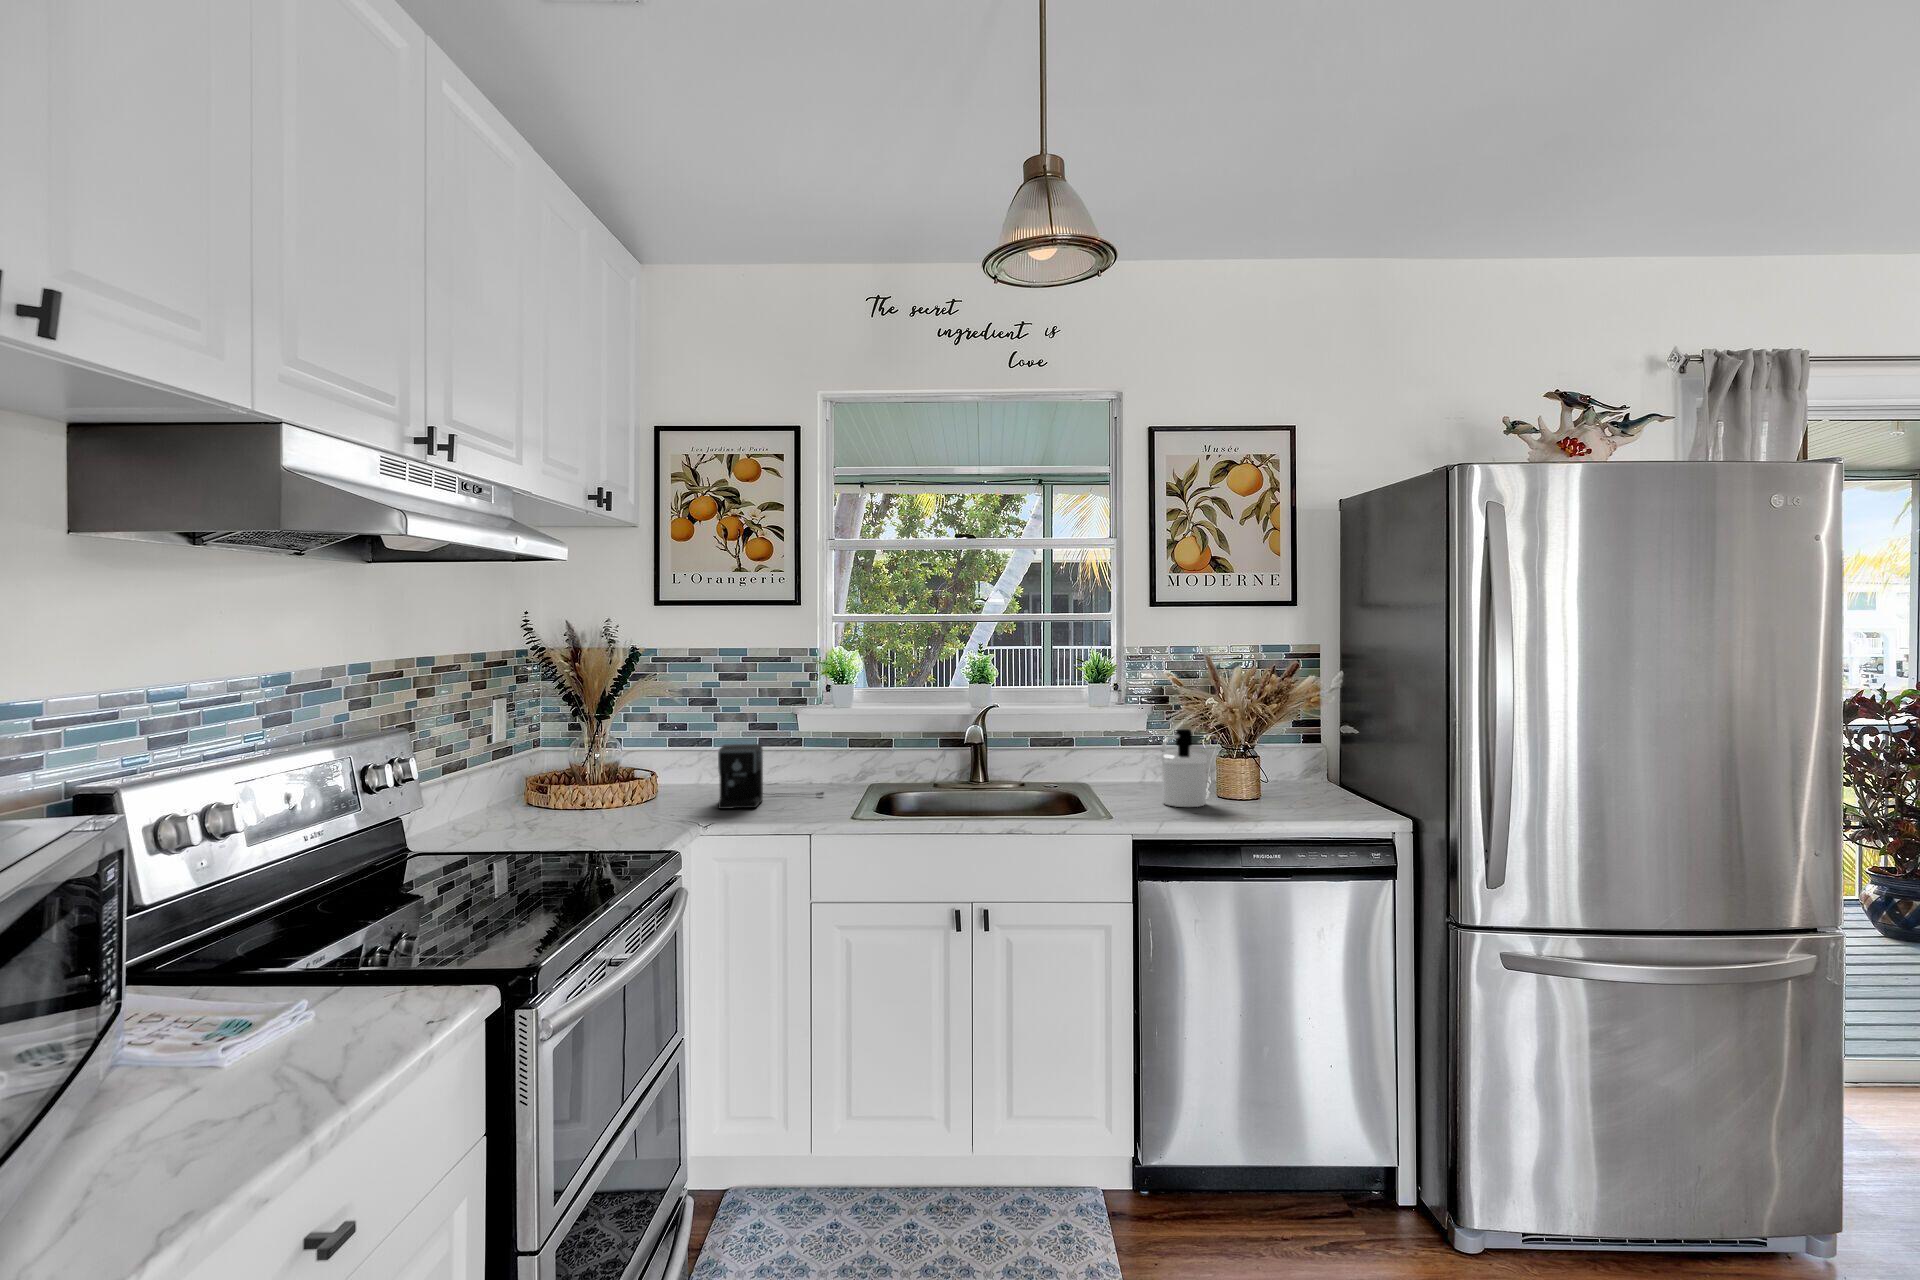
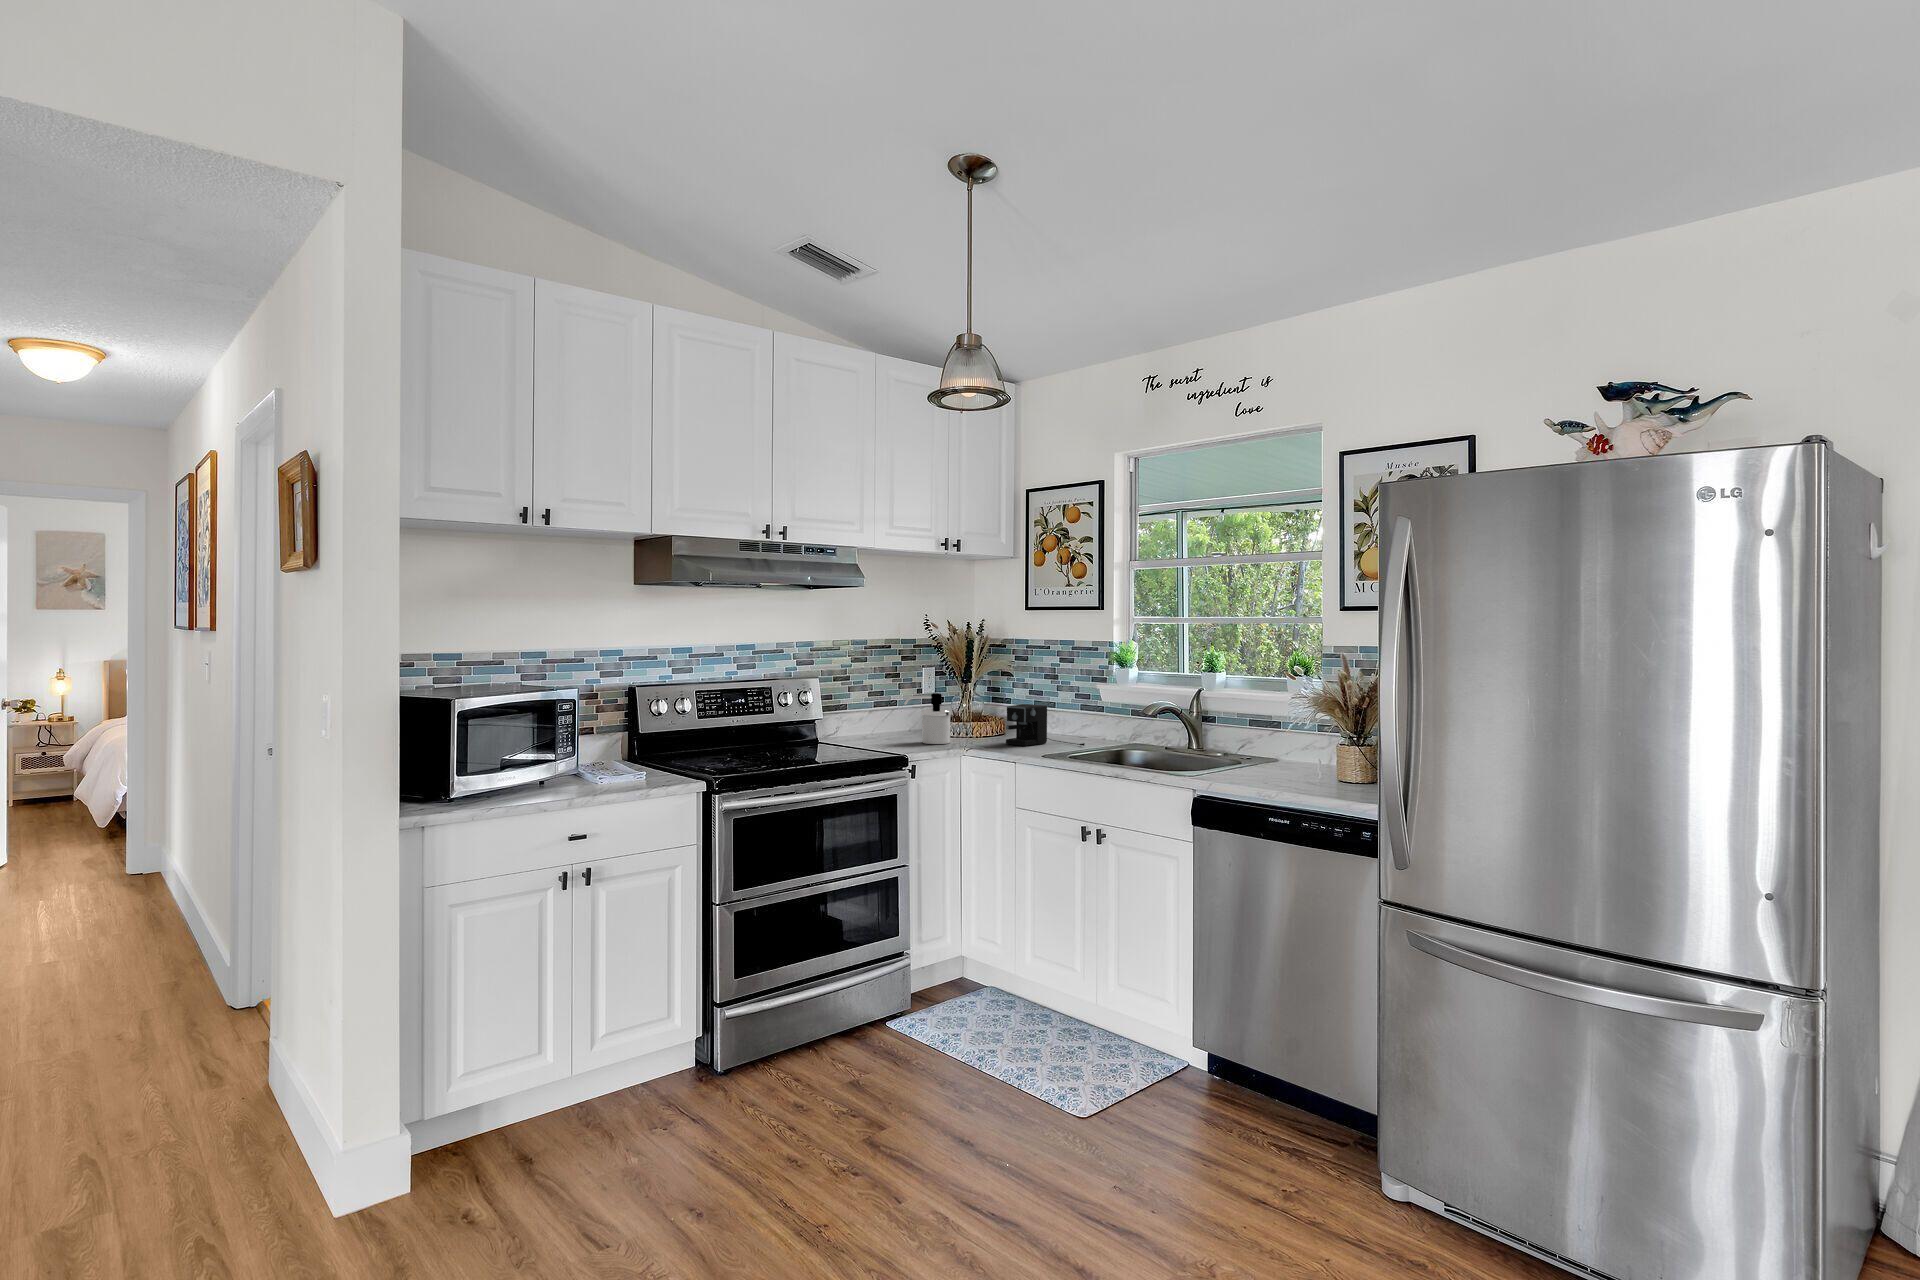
soap dispenser: present [1161,729,1207,807] -> present [904,693,951,744]

